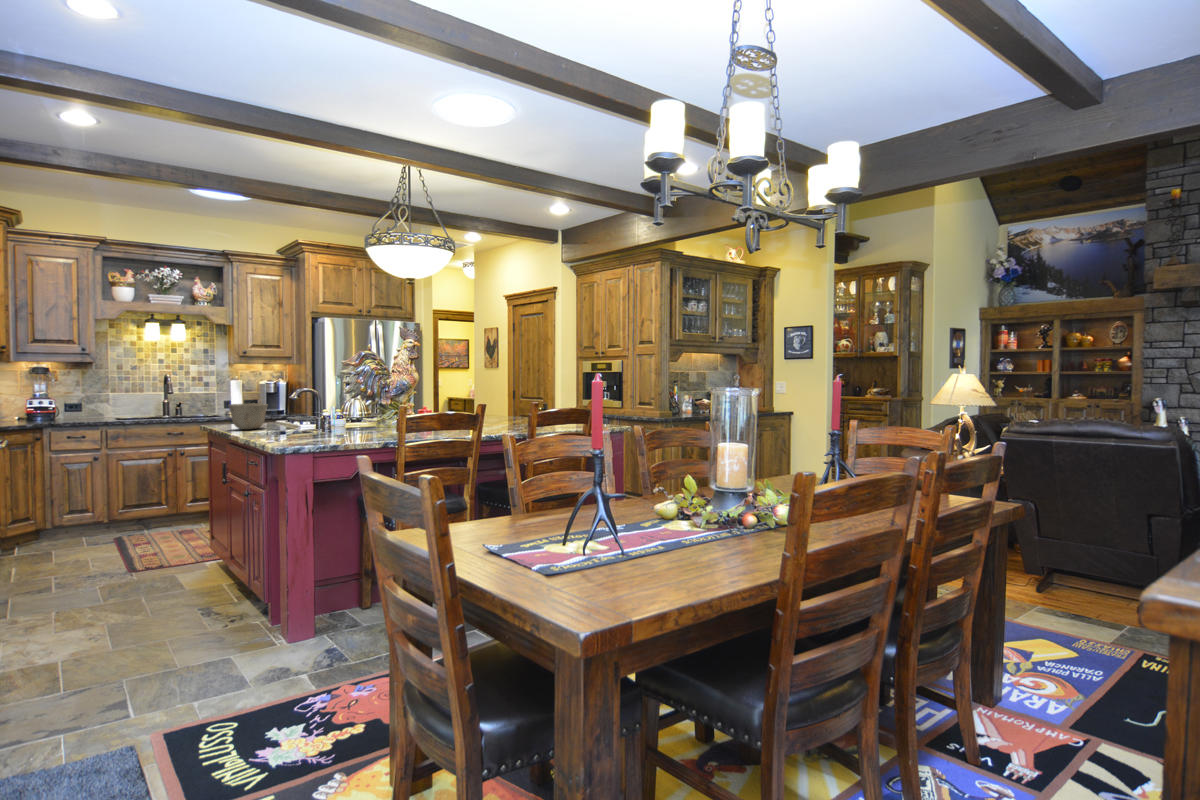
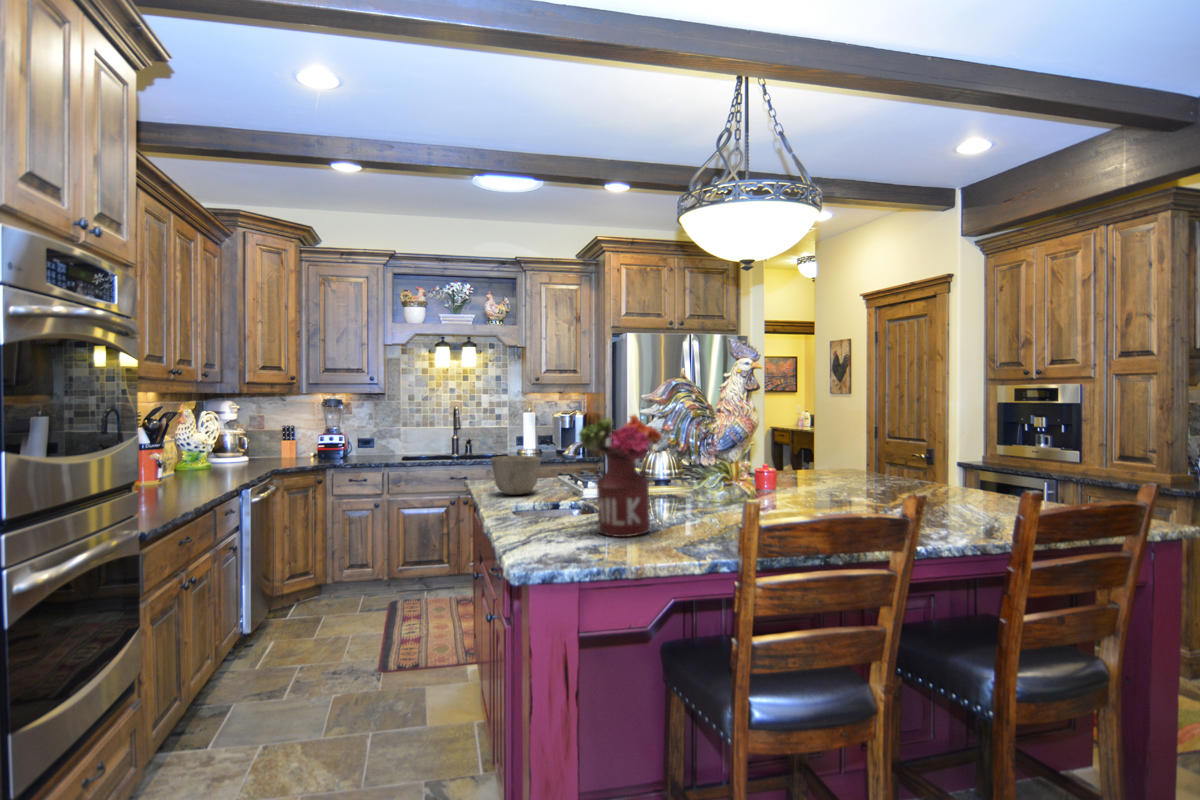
flower arrangement: none [302,370,357,440] -> present [579,415,662,537]

